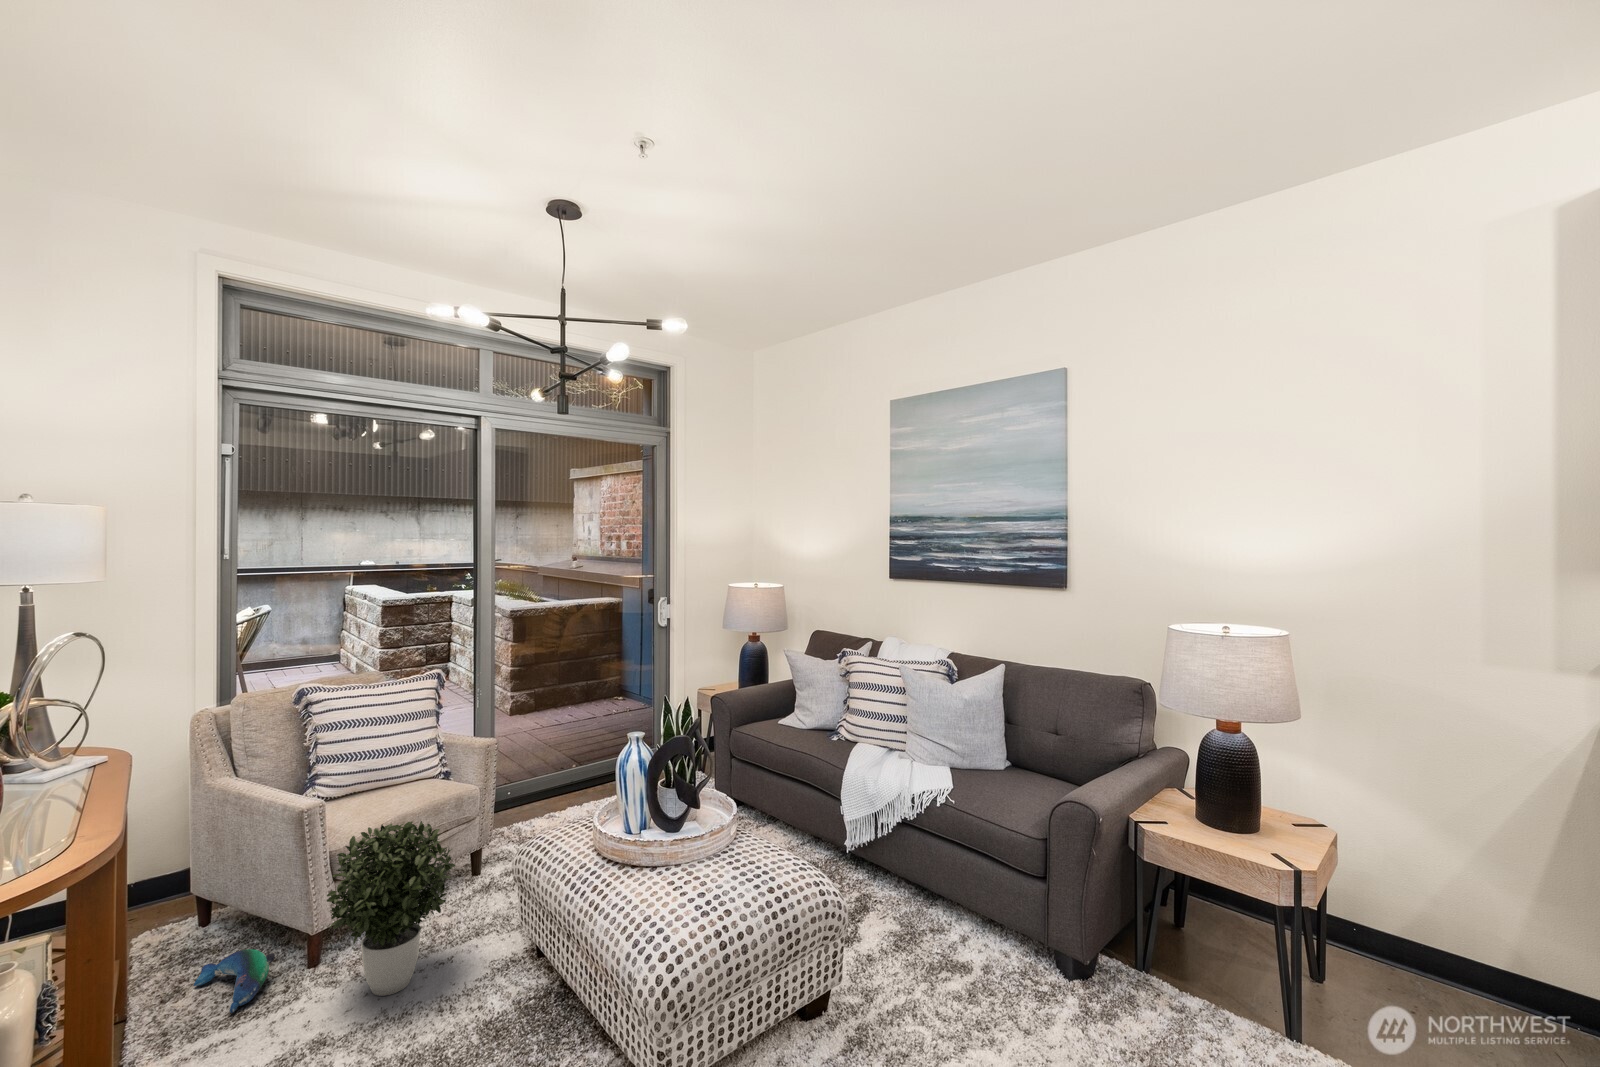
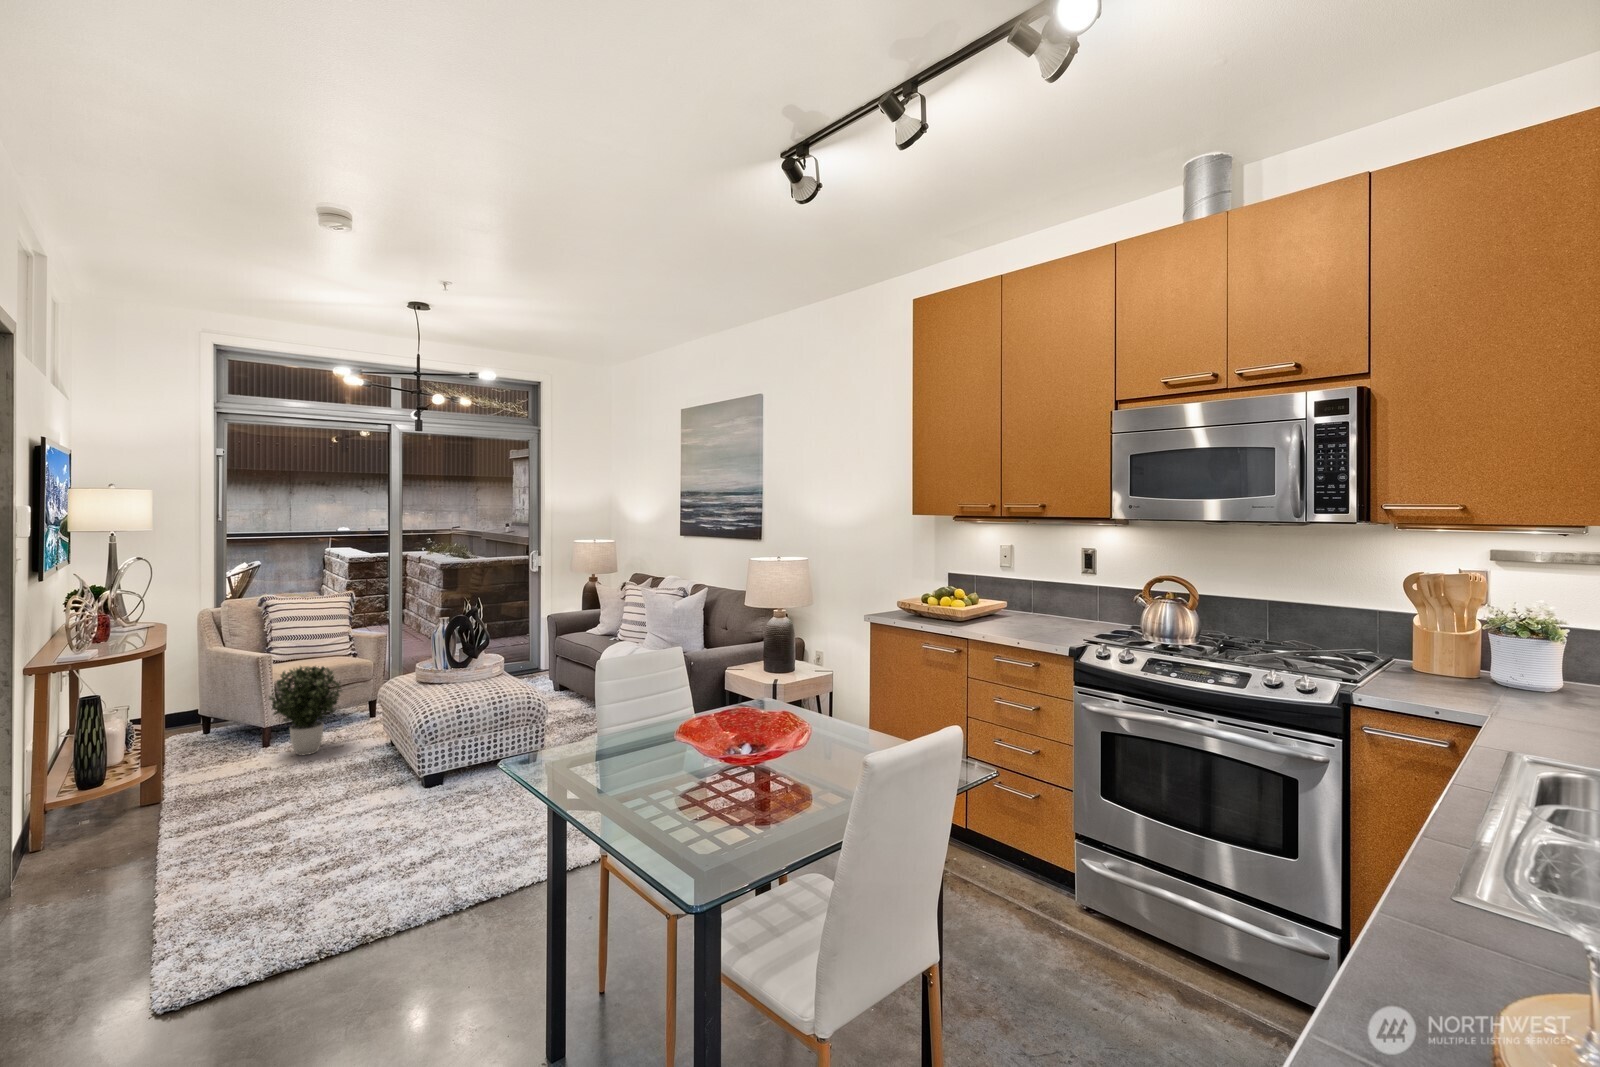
plush toy: present [193,949,275,1013] -> none [202,734,245,759]

